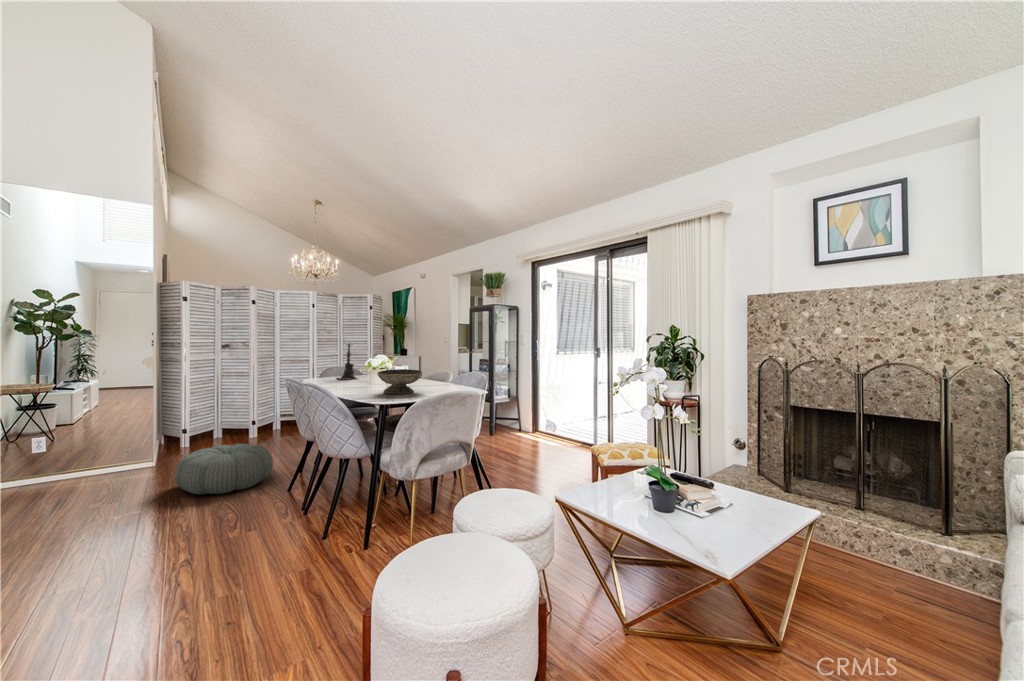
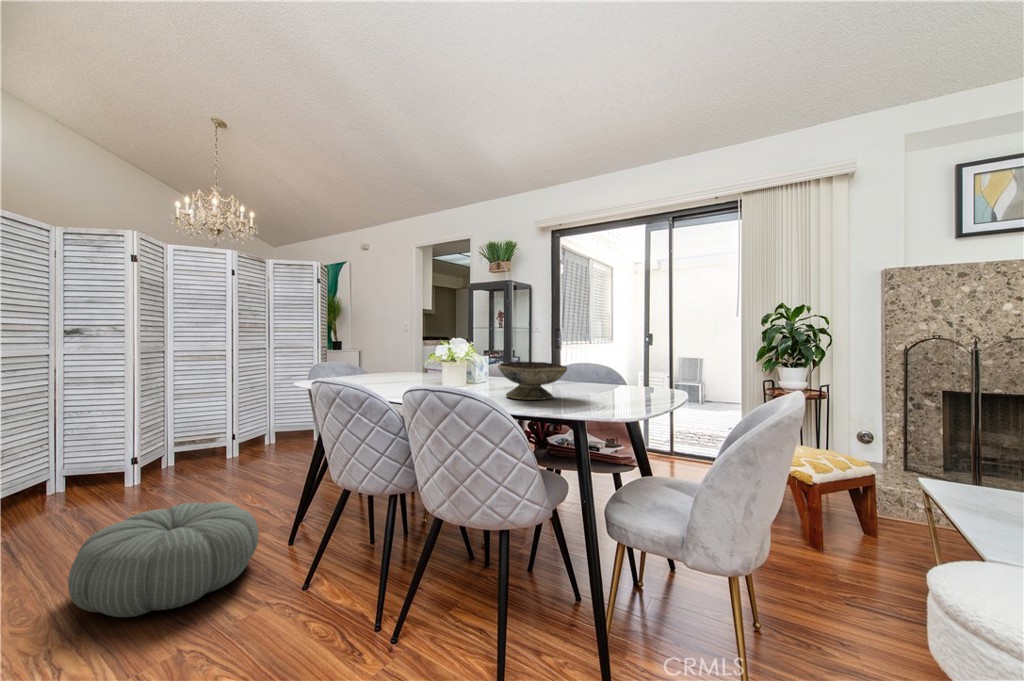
candle holder: present [338,344,357,380] -> none [338,320,381,383]

